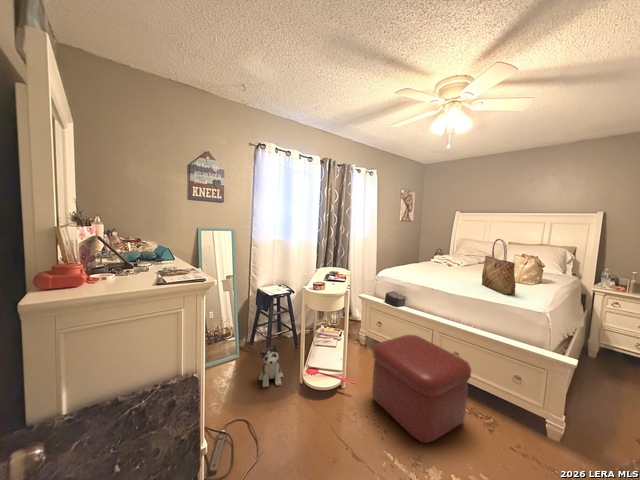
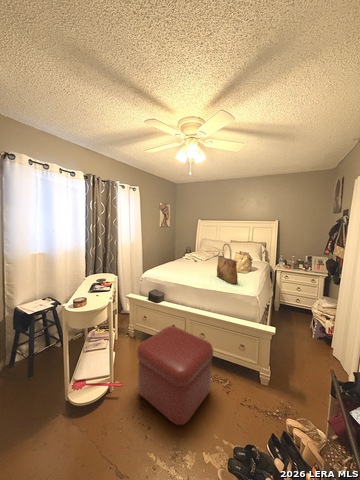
plush toy: present [259,344,283,387] -> none [12,369,47,421]

